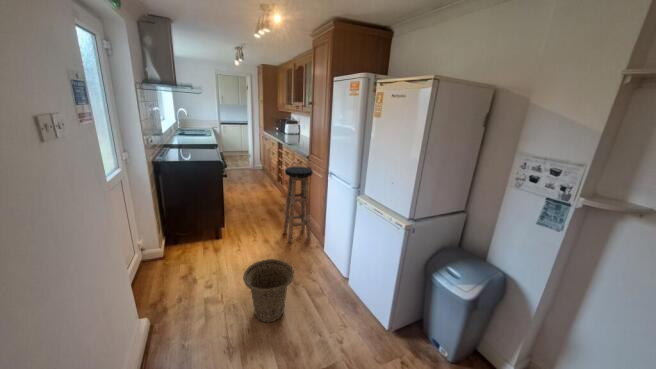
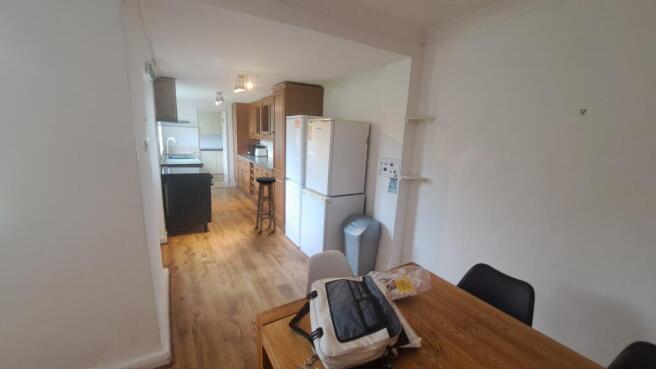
basket: present [243,259,294,322] -> none [230,232,263,270]

